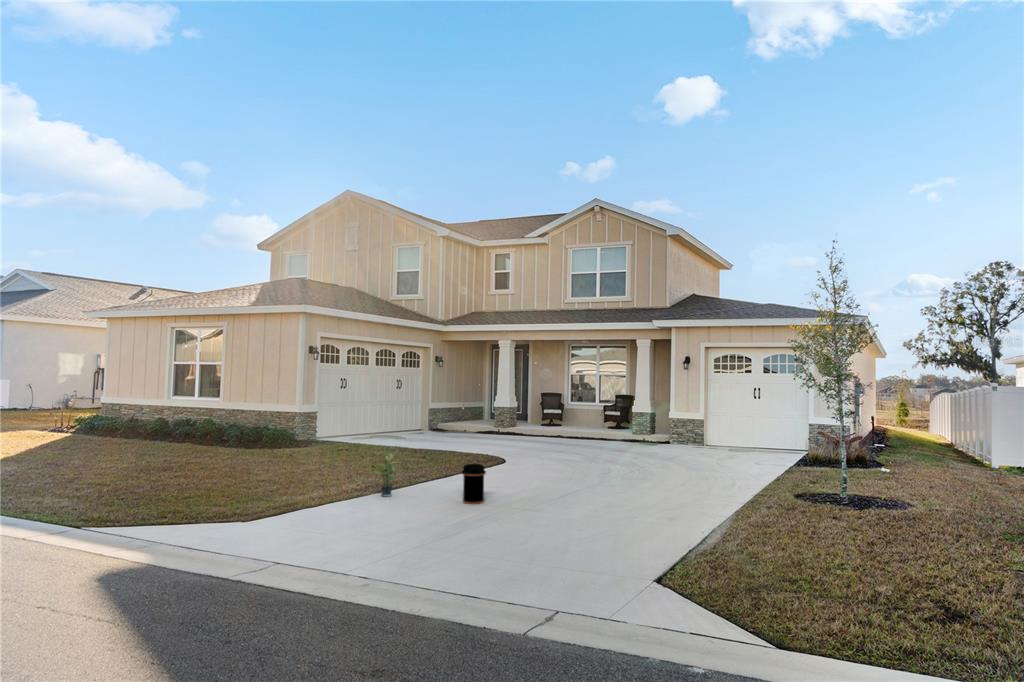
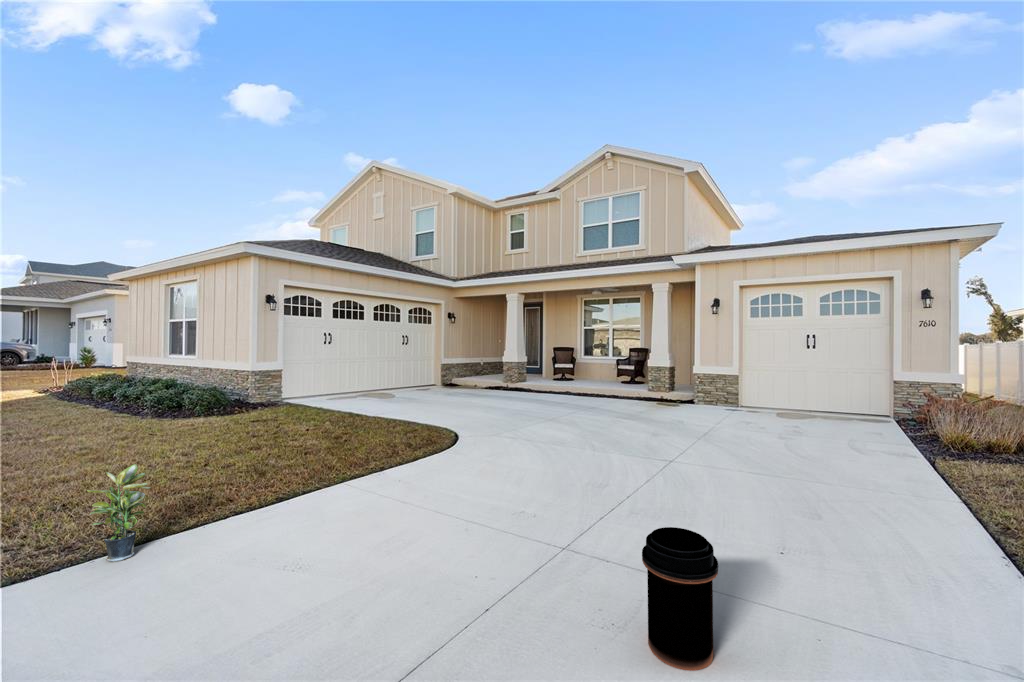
trash can: present [462,464,486,504] -> present [642,527,718,671]

